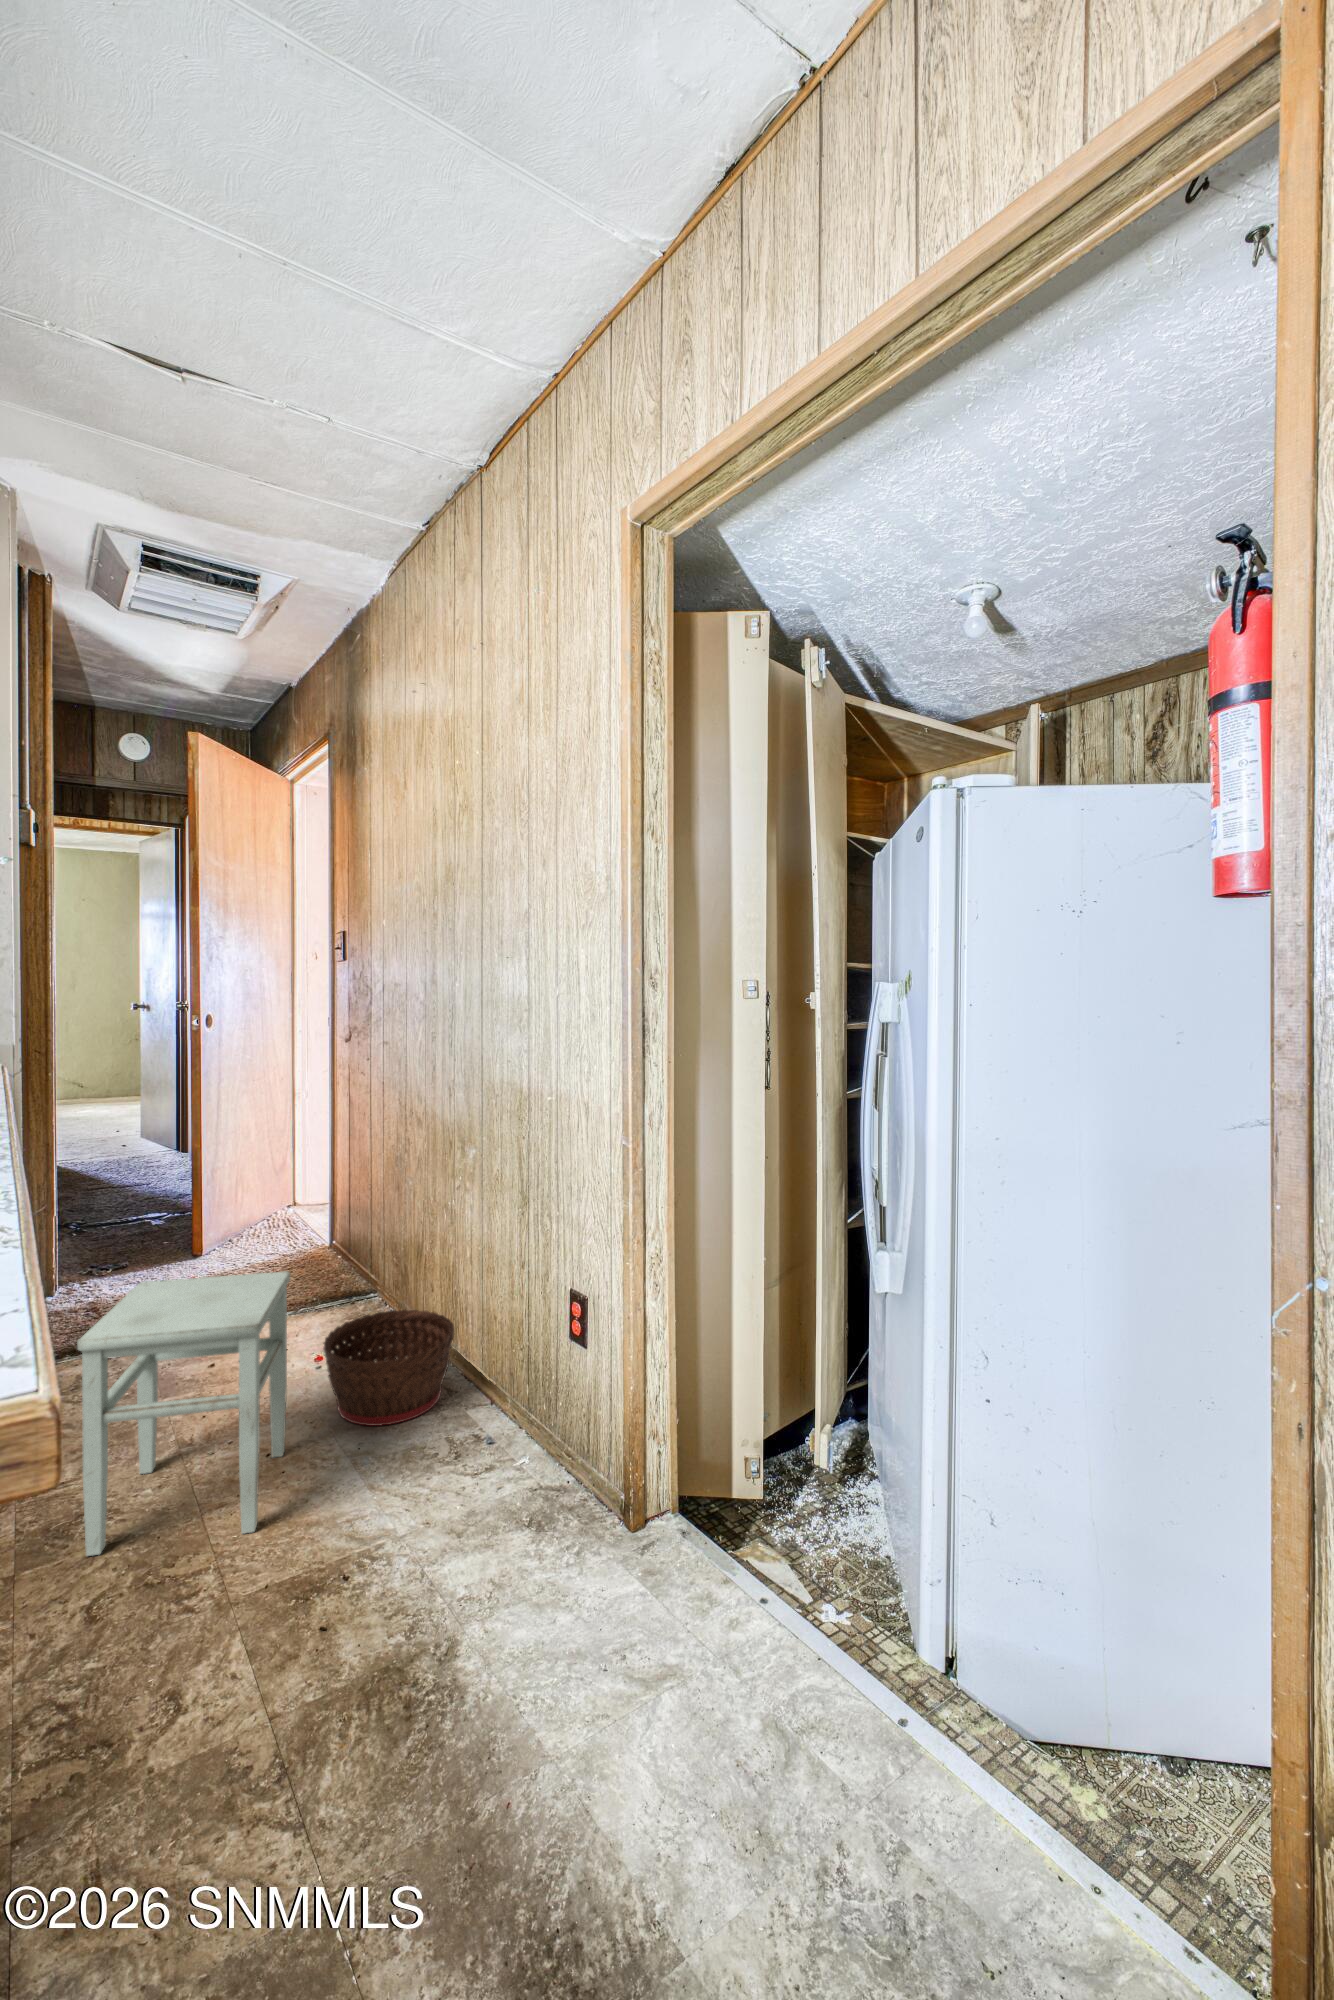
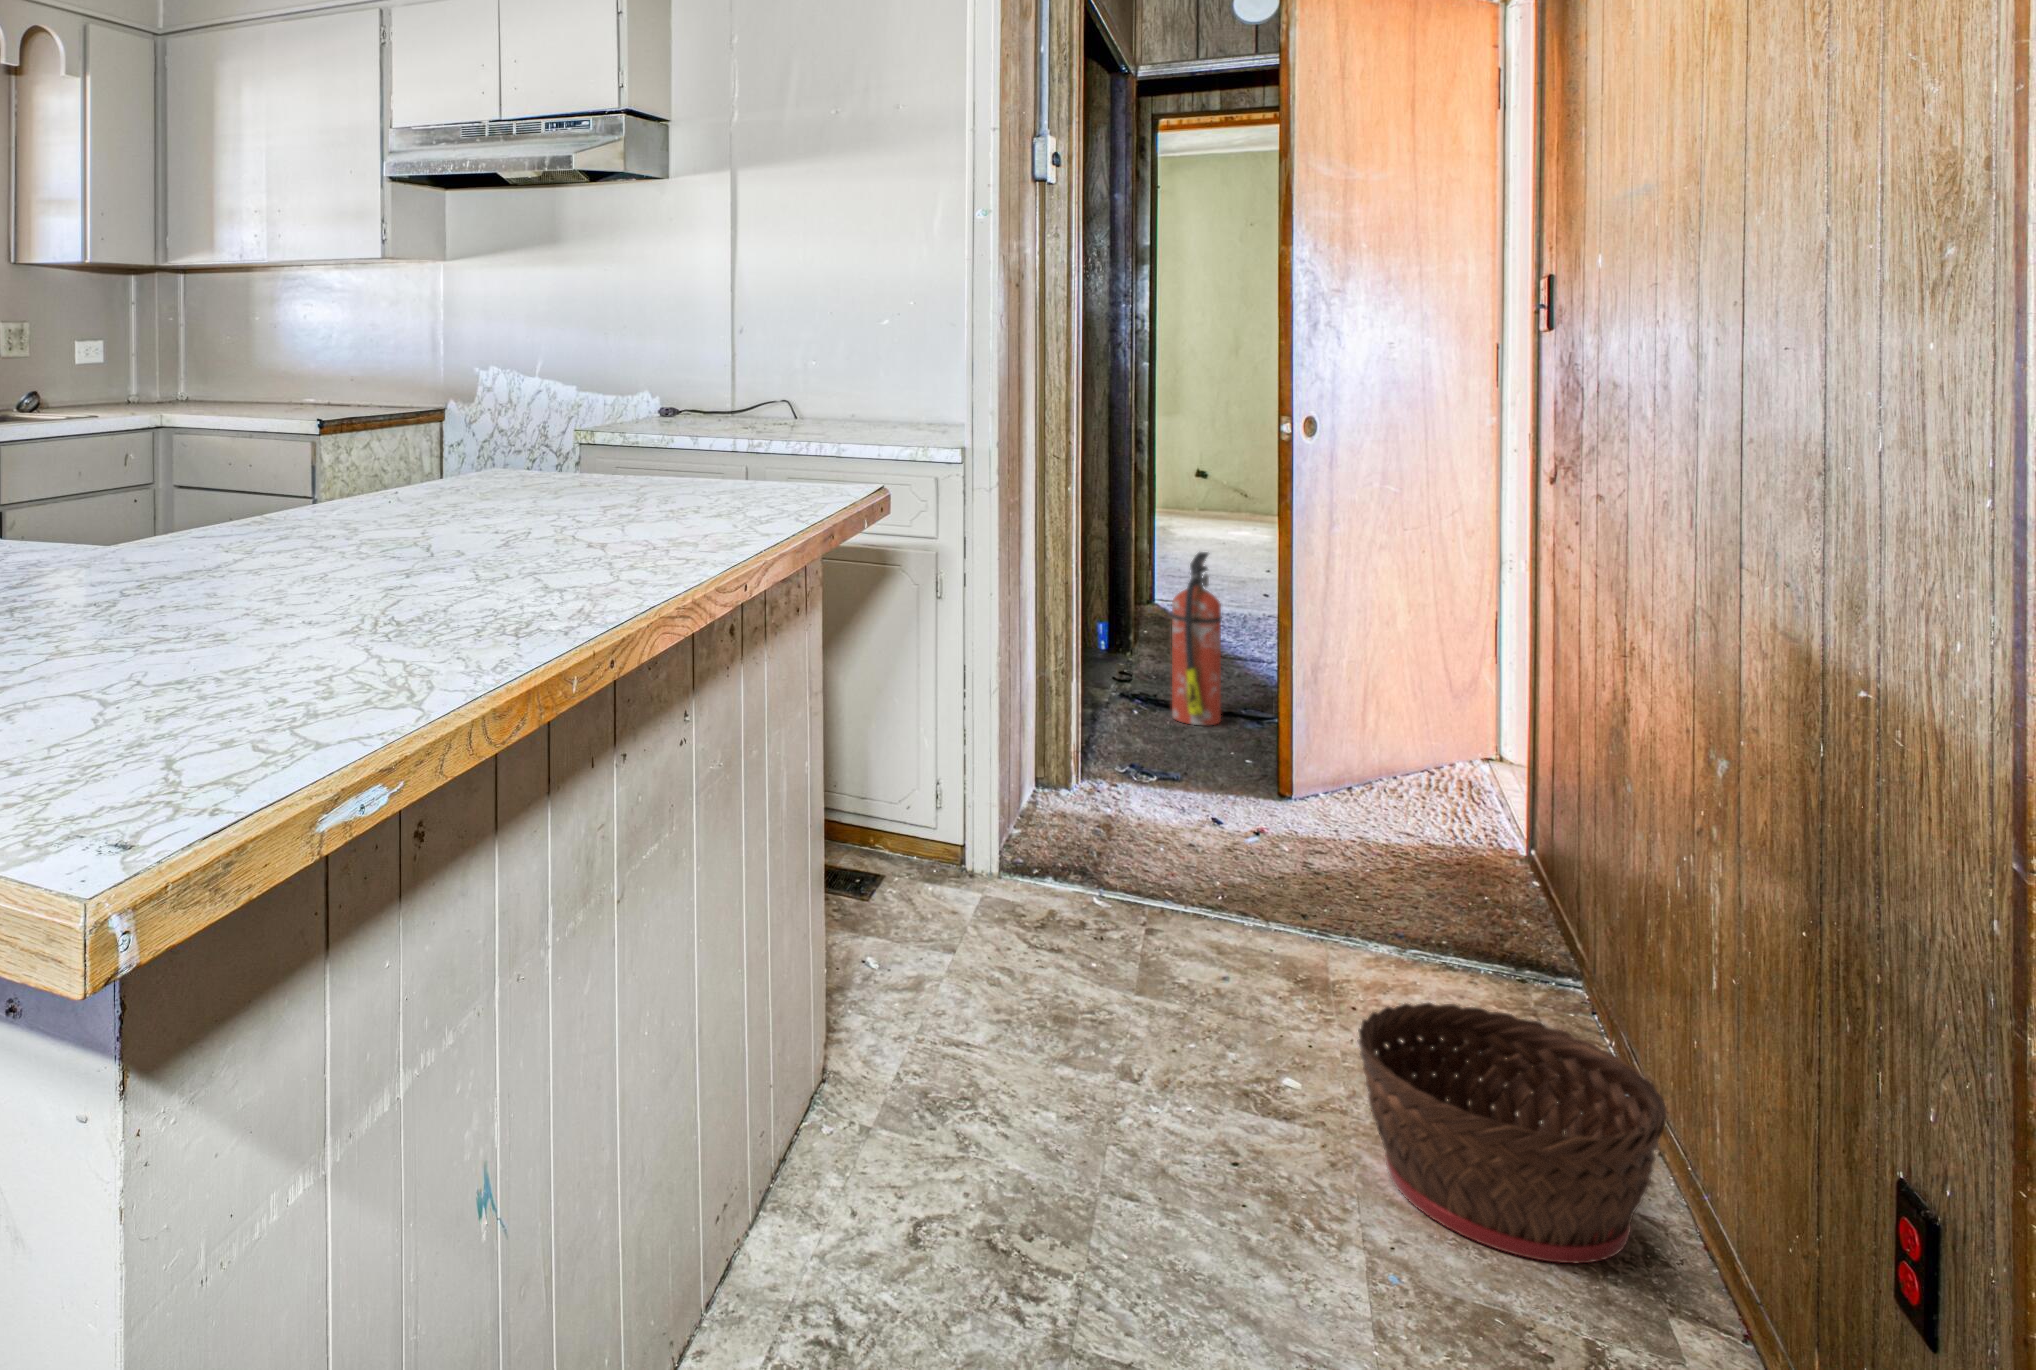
fire extinguisher: none [100,1121,136,1235] -> present [1171,552,1222,725]
stool: present [77,1272,290,1556] -> none [937,804,1275,1268]

